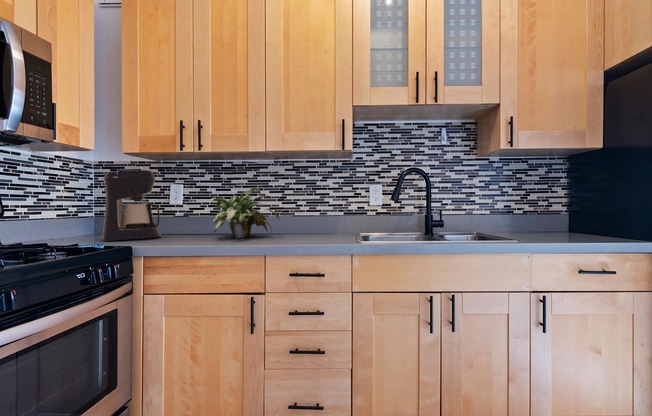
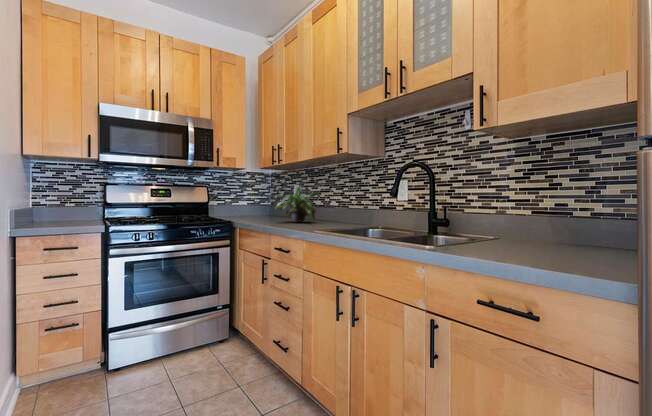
coffee maker: present [102,169,161,241] -> none [247,178,277,218]

